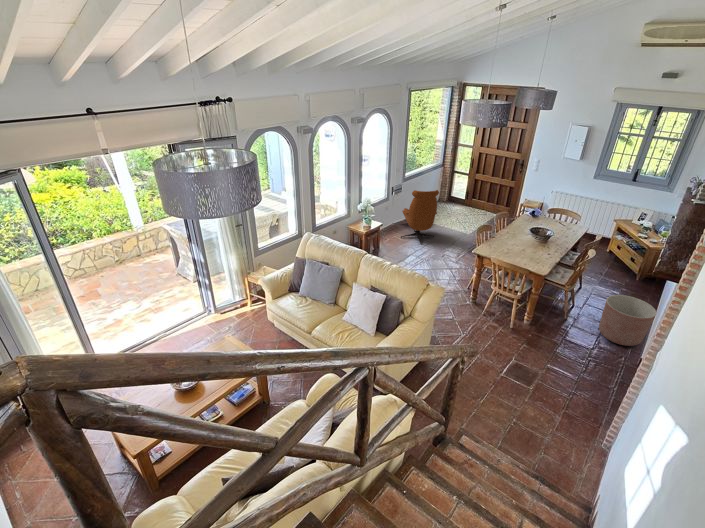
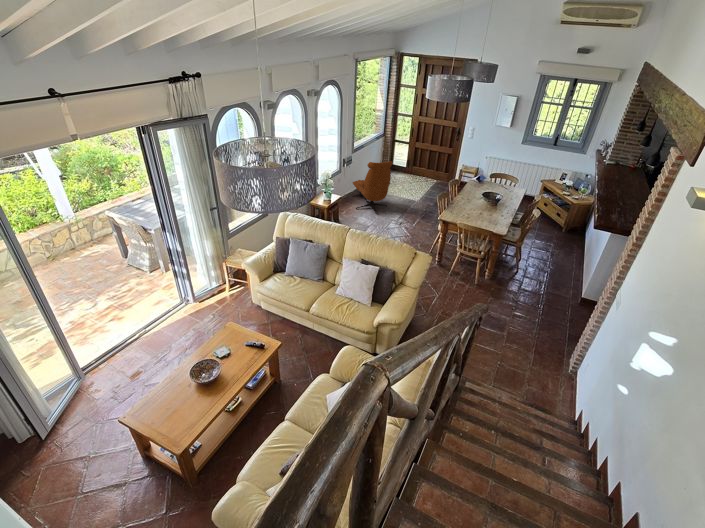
planter: present [599,295,656,346] -> none [544,246,589,288]

